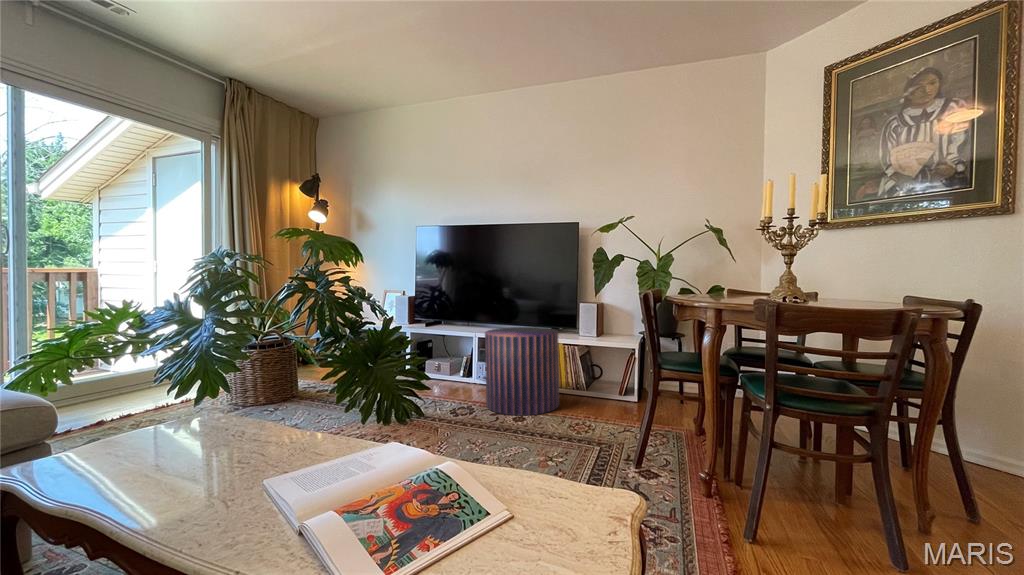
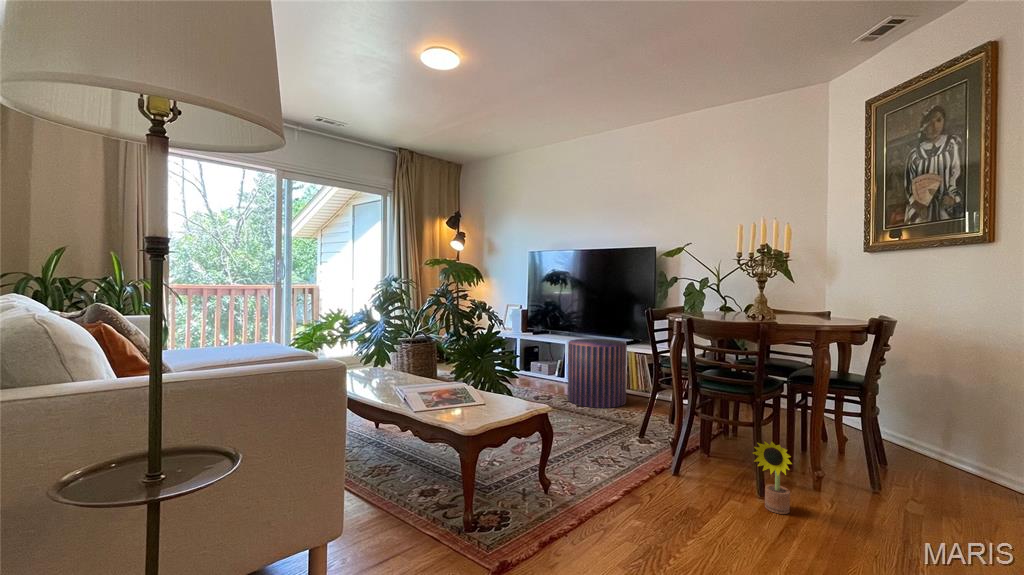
decorative plant: none [795,446,856,542] -> present [753,441,792,514]

